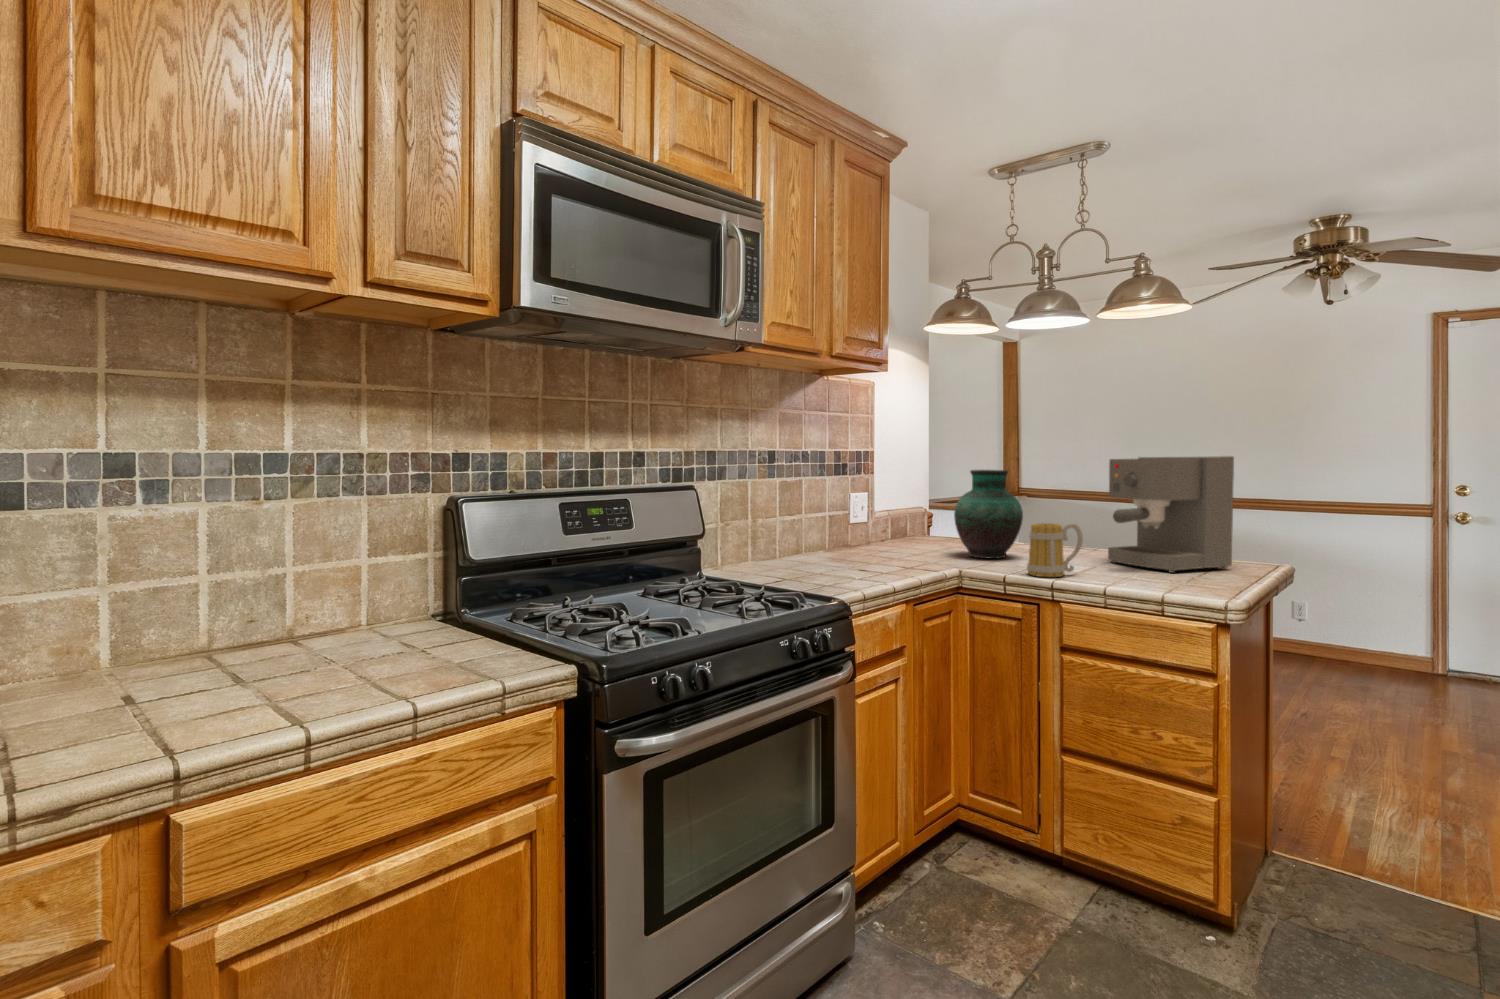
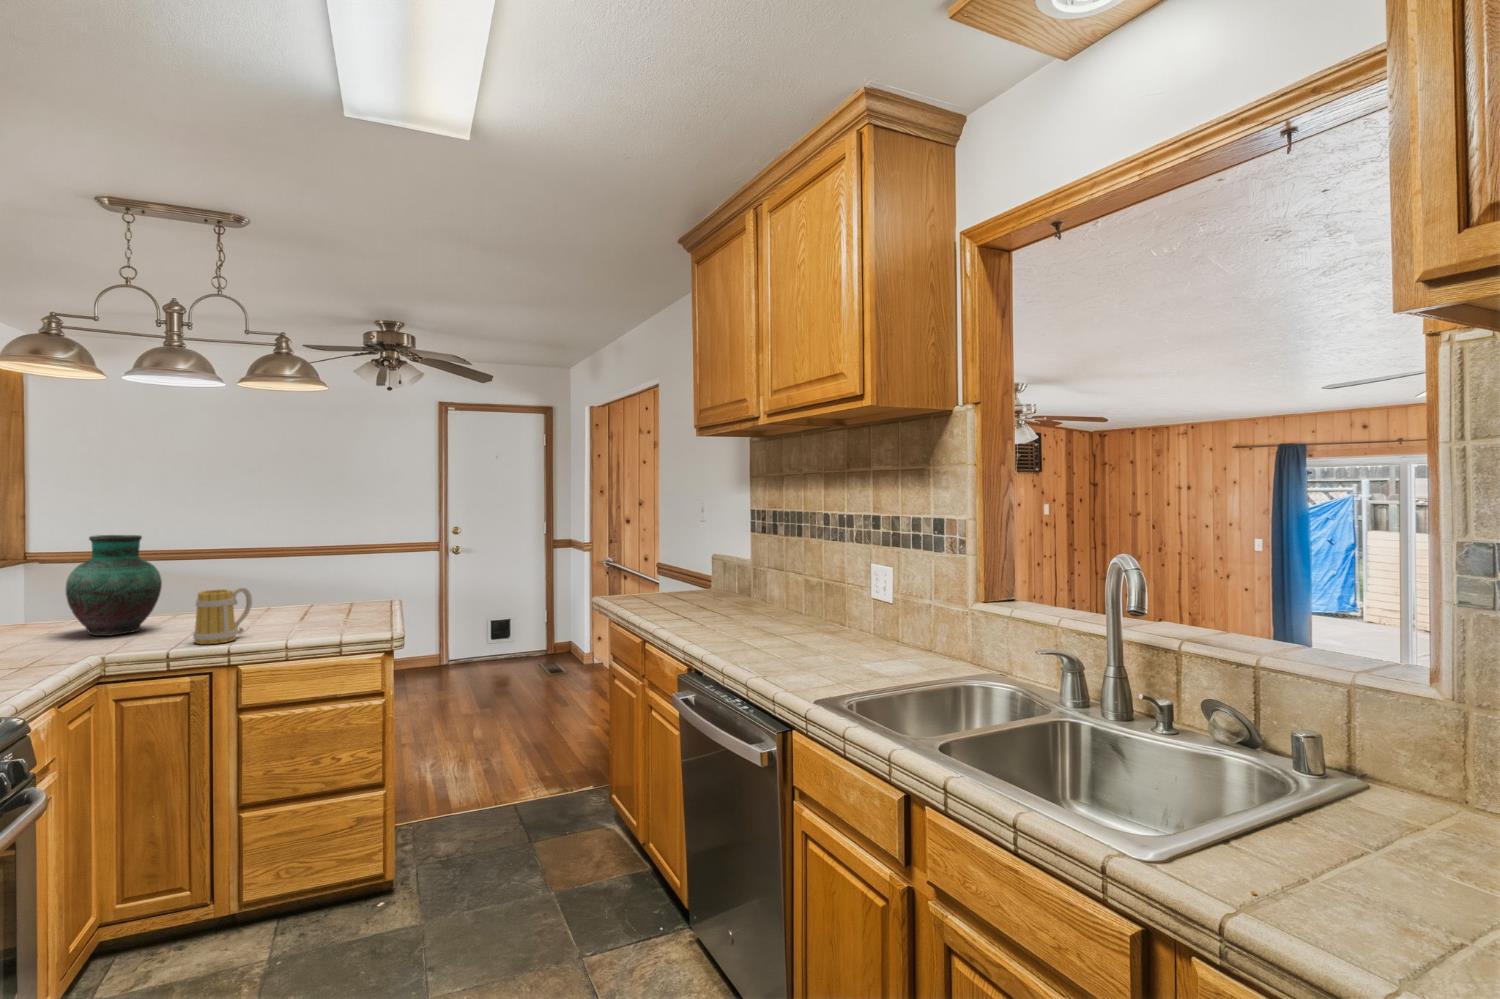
coffee maker: present [1108,456,1234,573] -> none [256,517,365,620]

